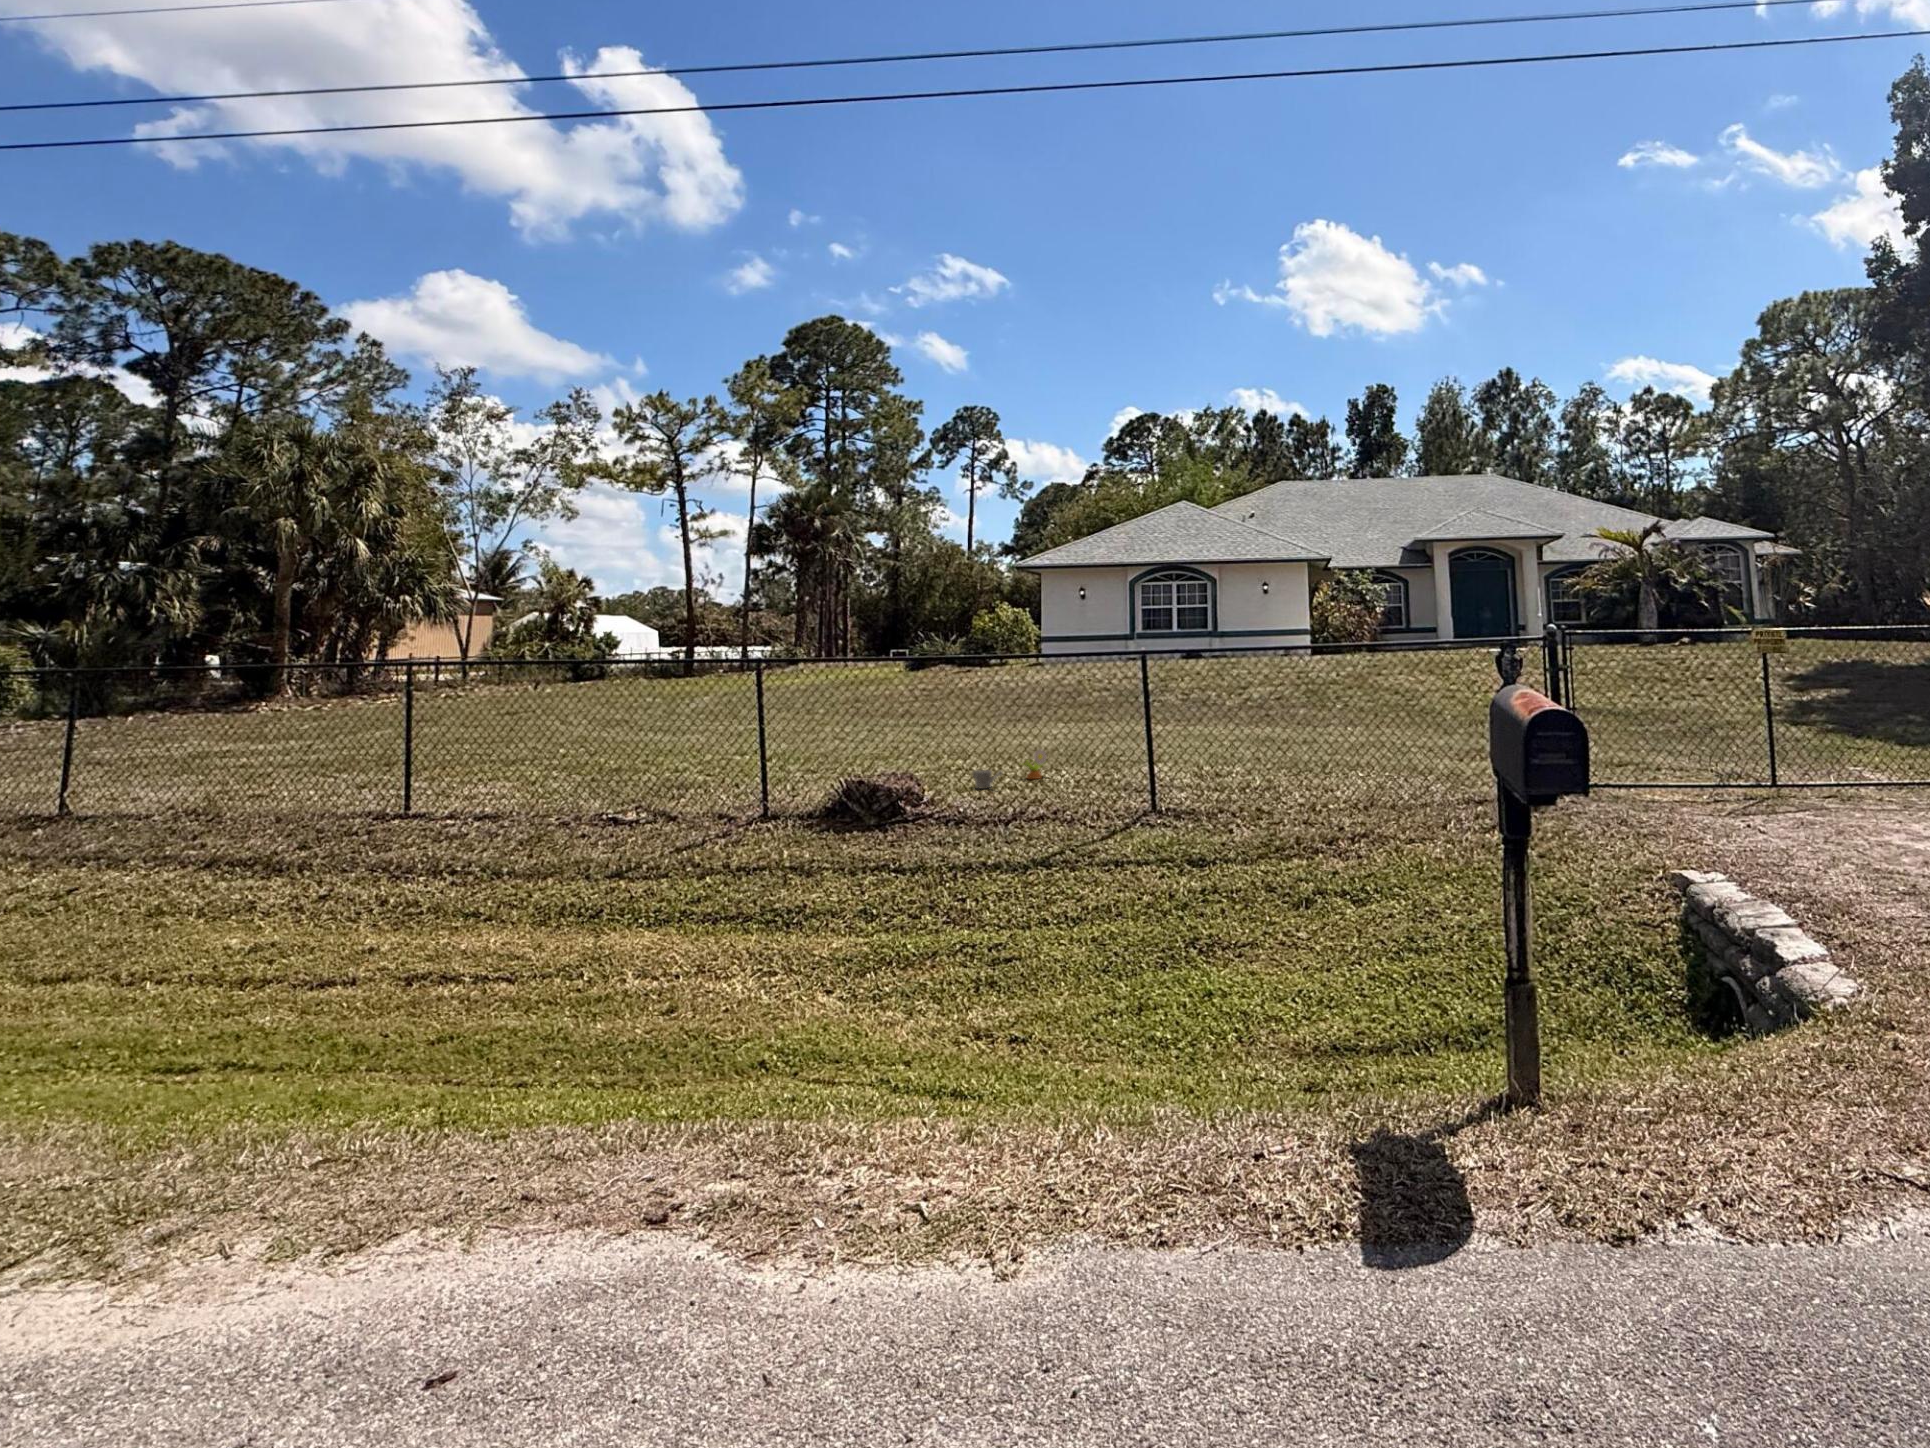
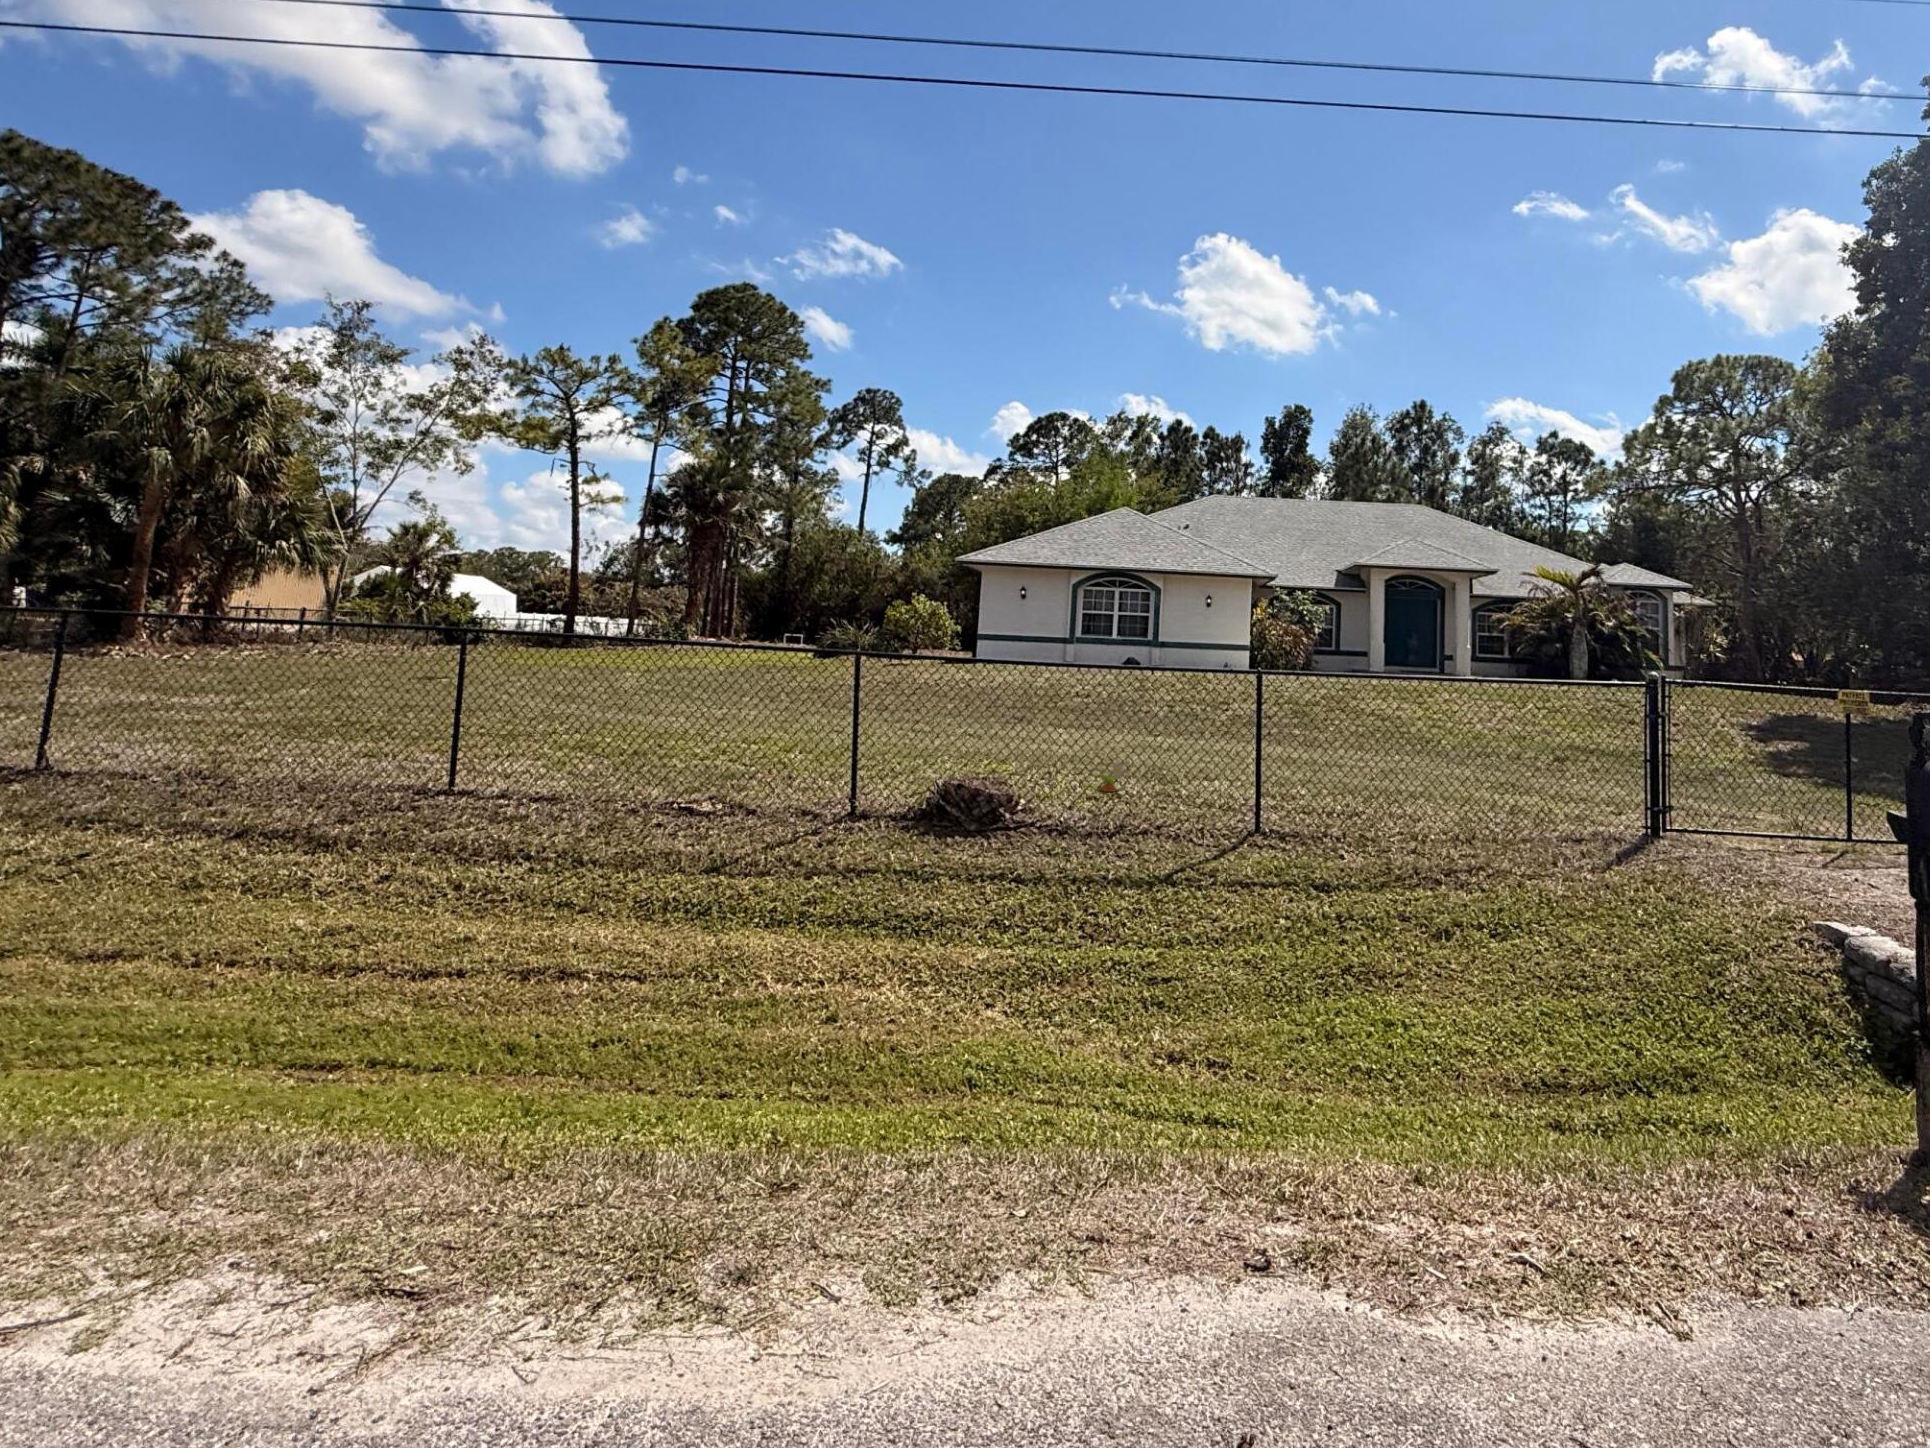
watering can: present [973,770,1002,789] -> none [1053,779,1089,799]

